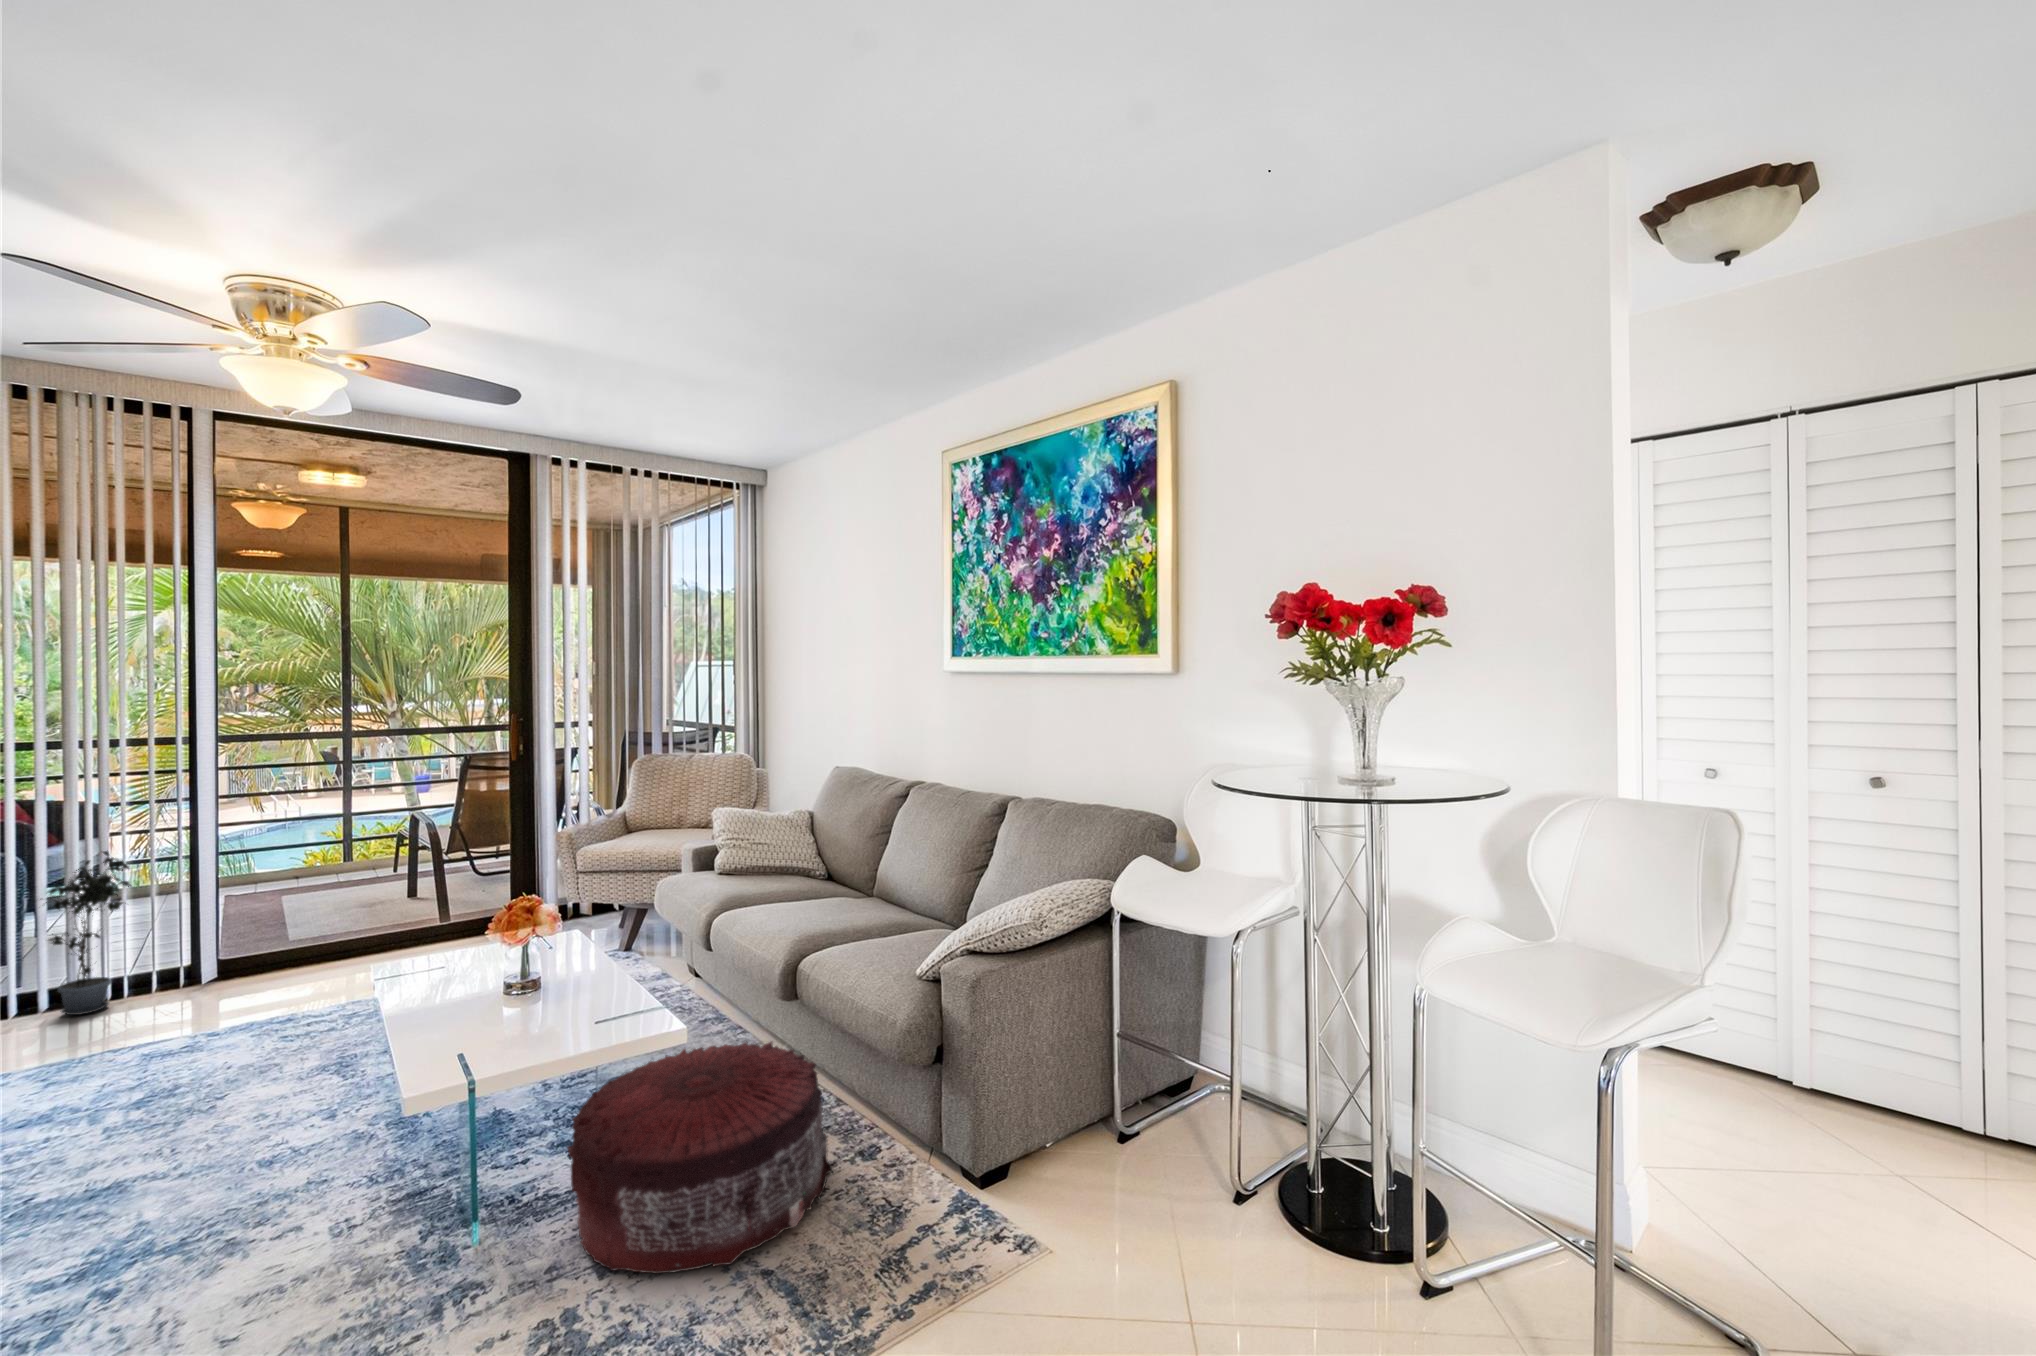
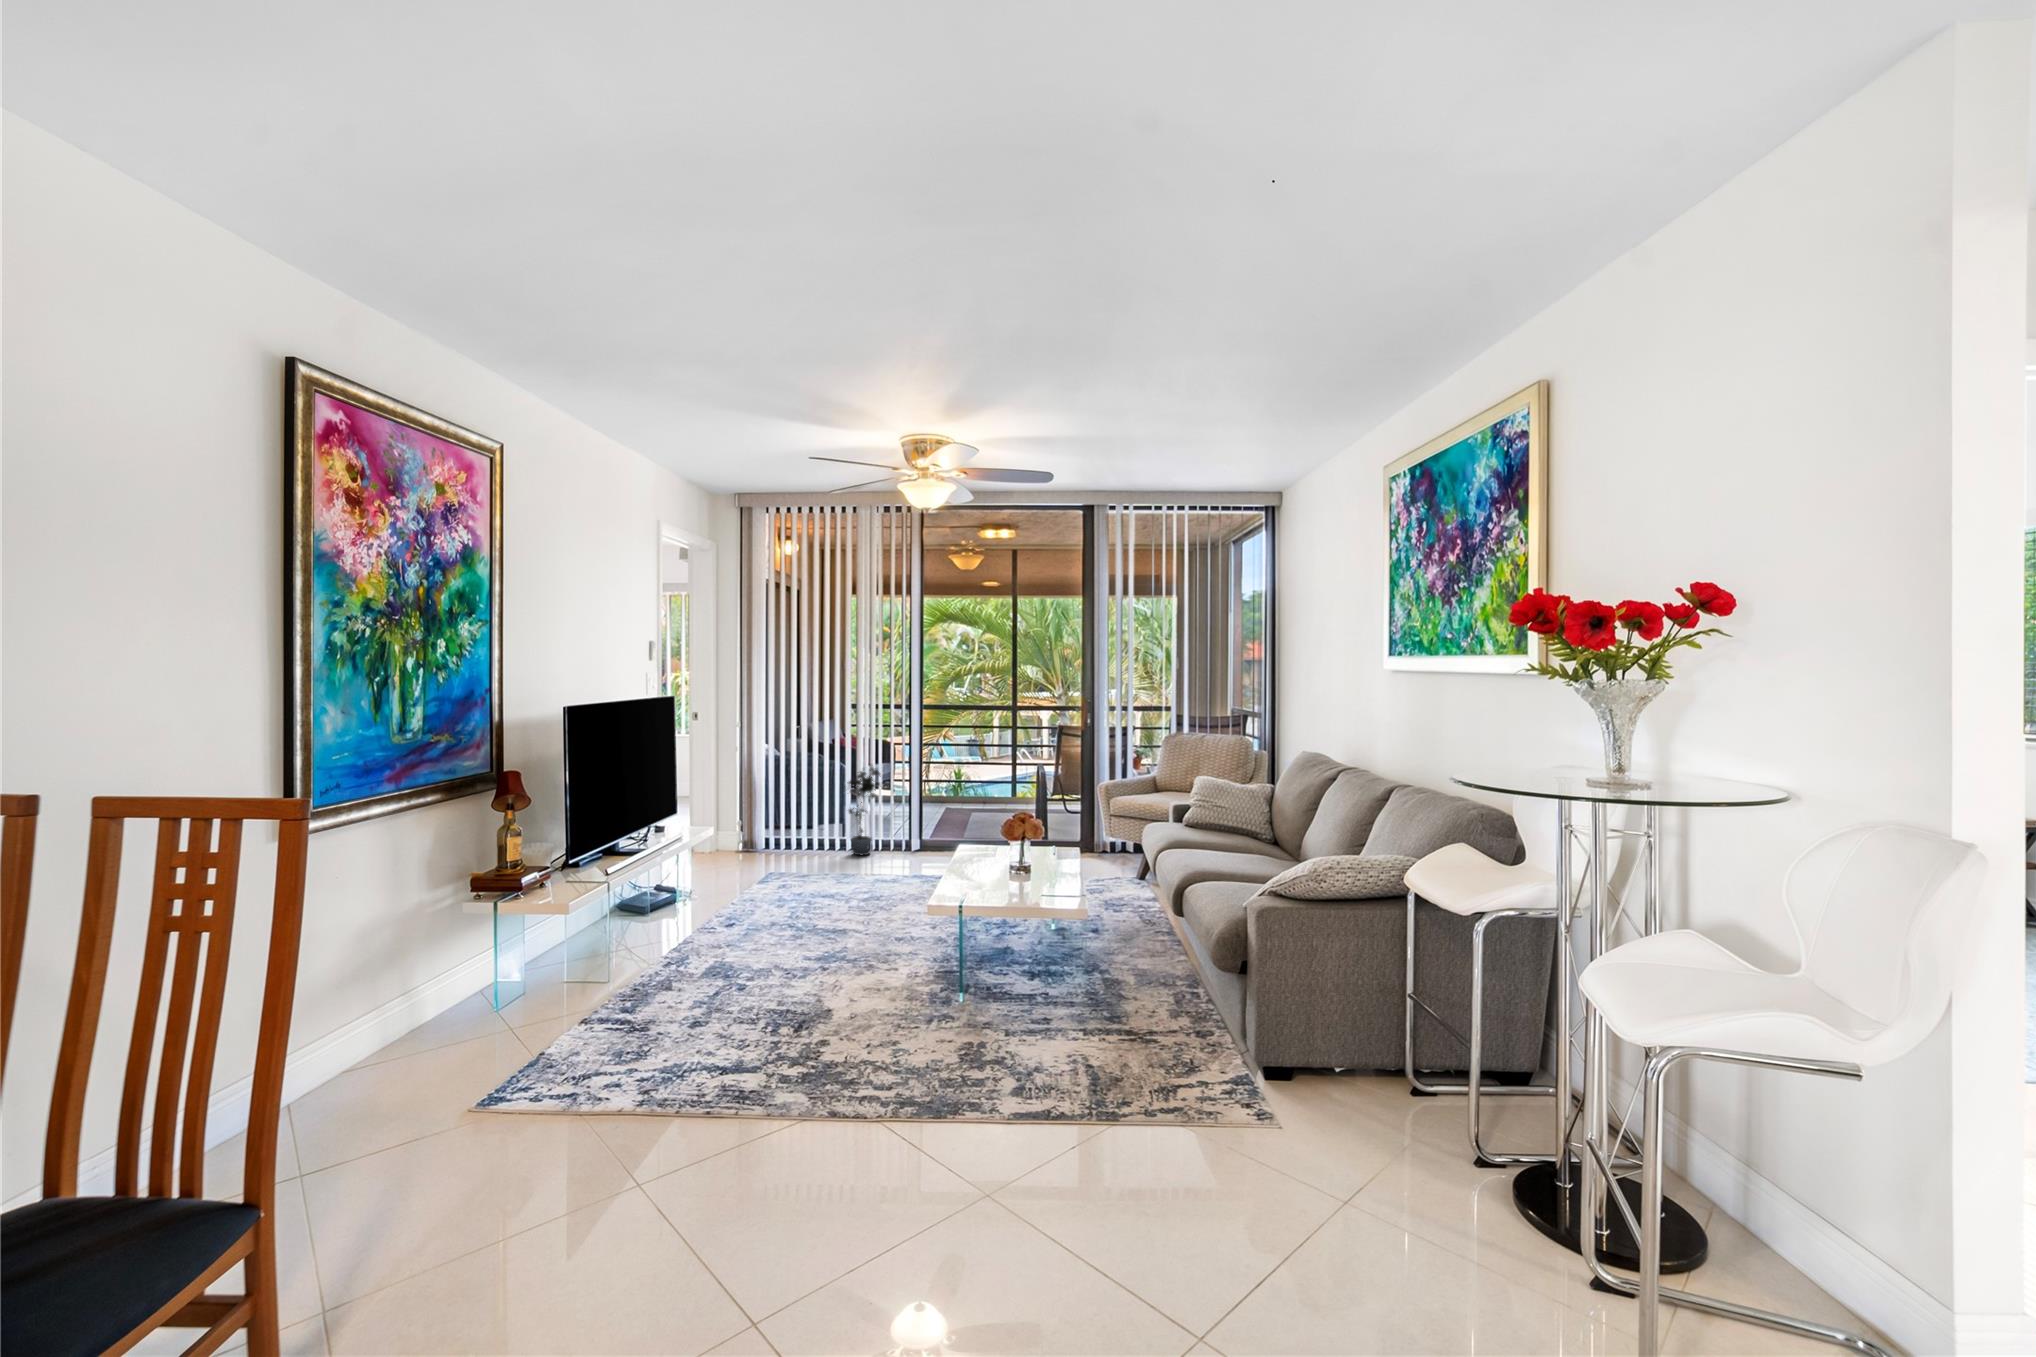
pouf: present [567,1042,833,1273] -> none [1004,925,1166,1052]

